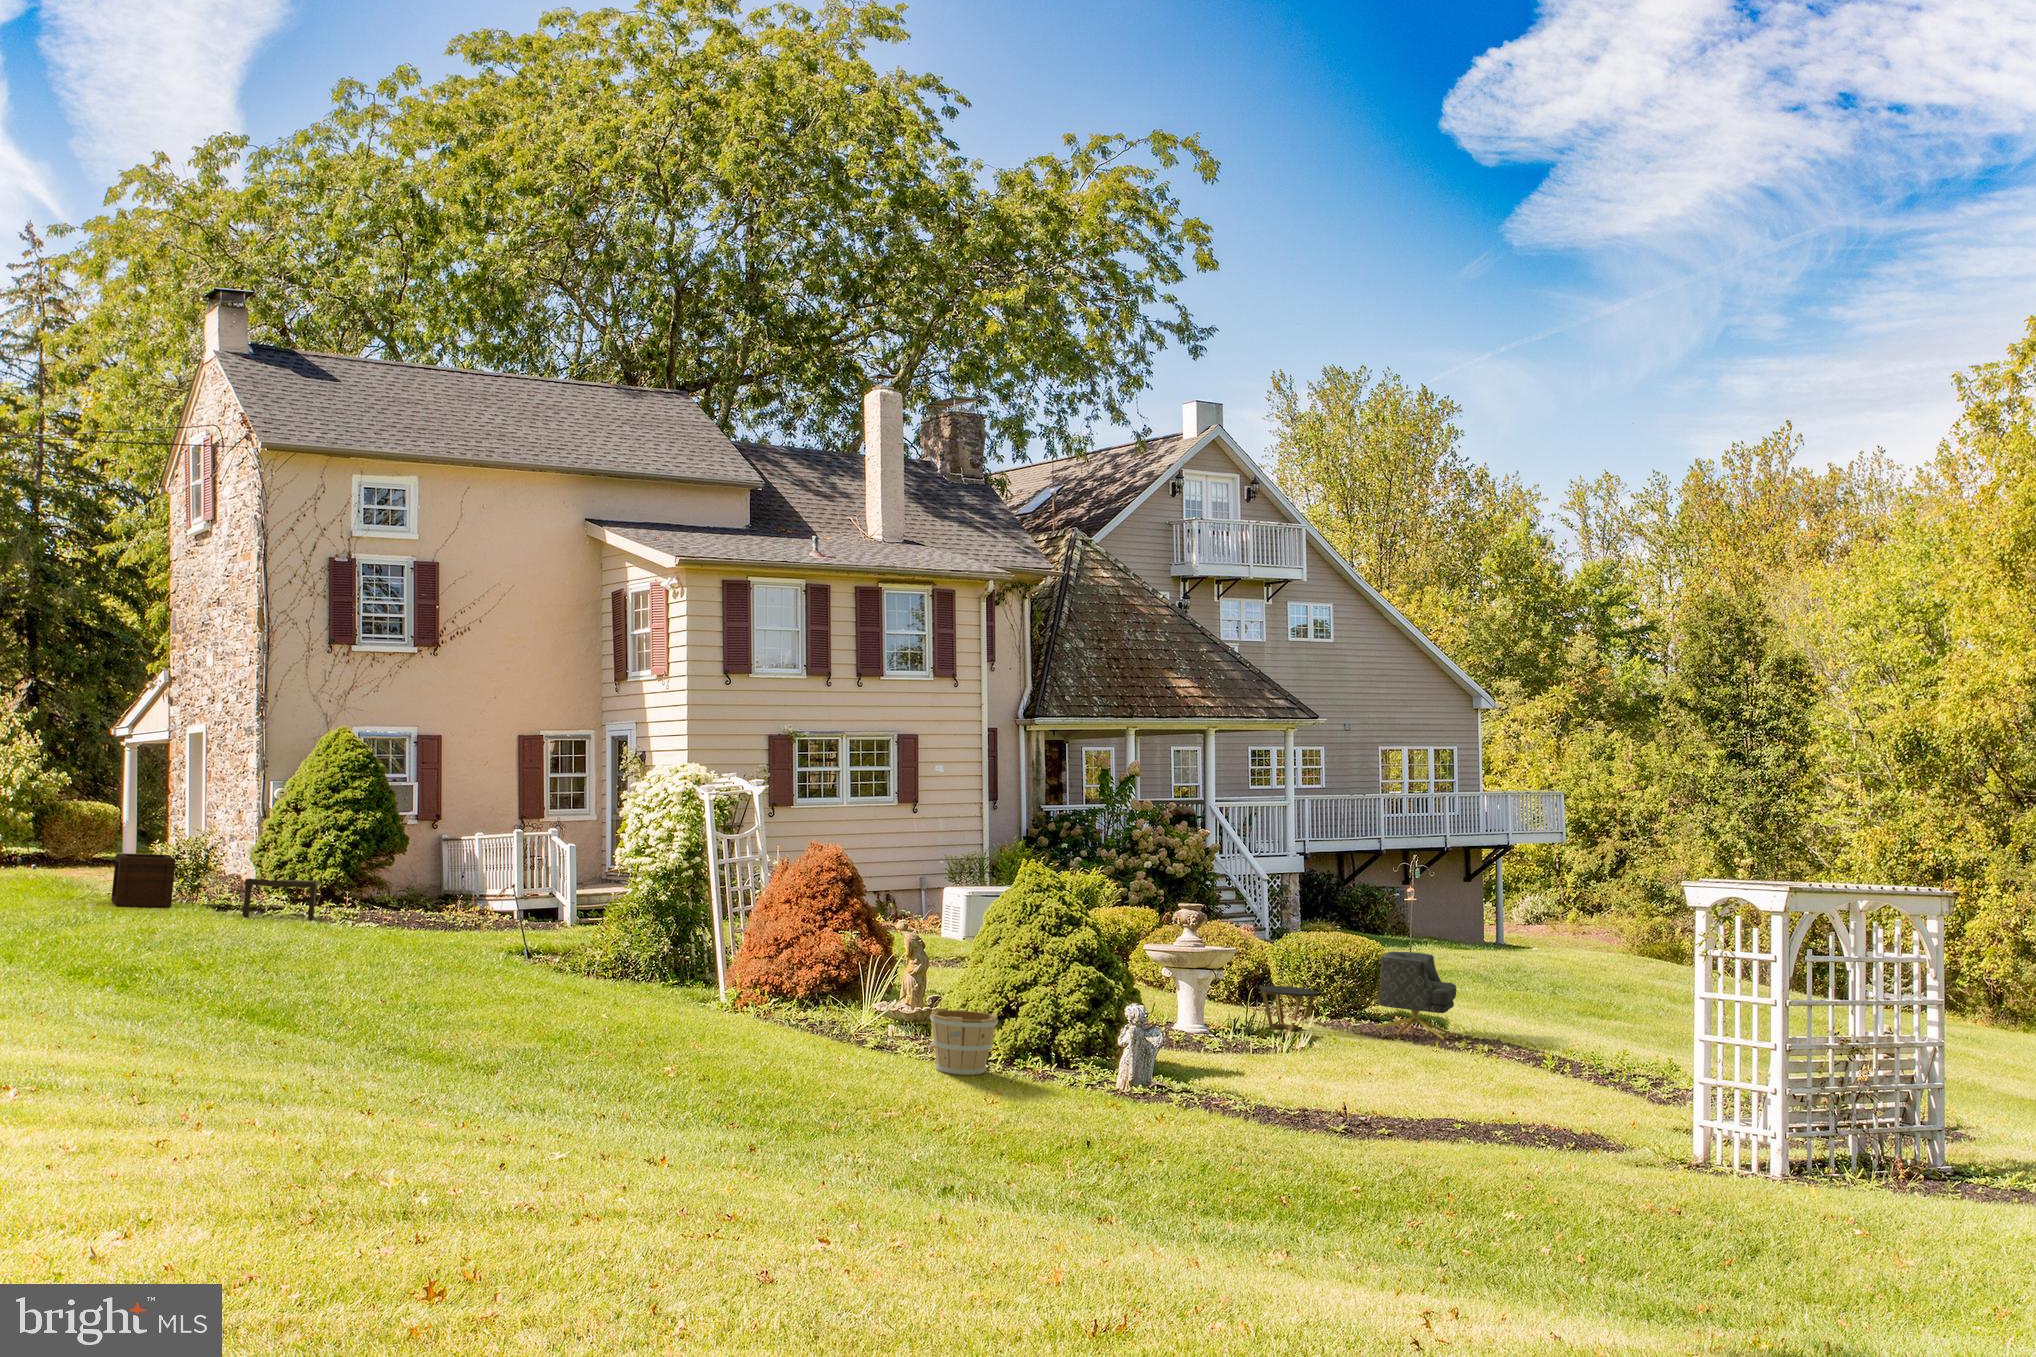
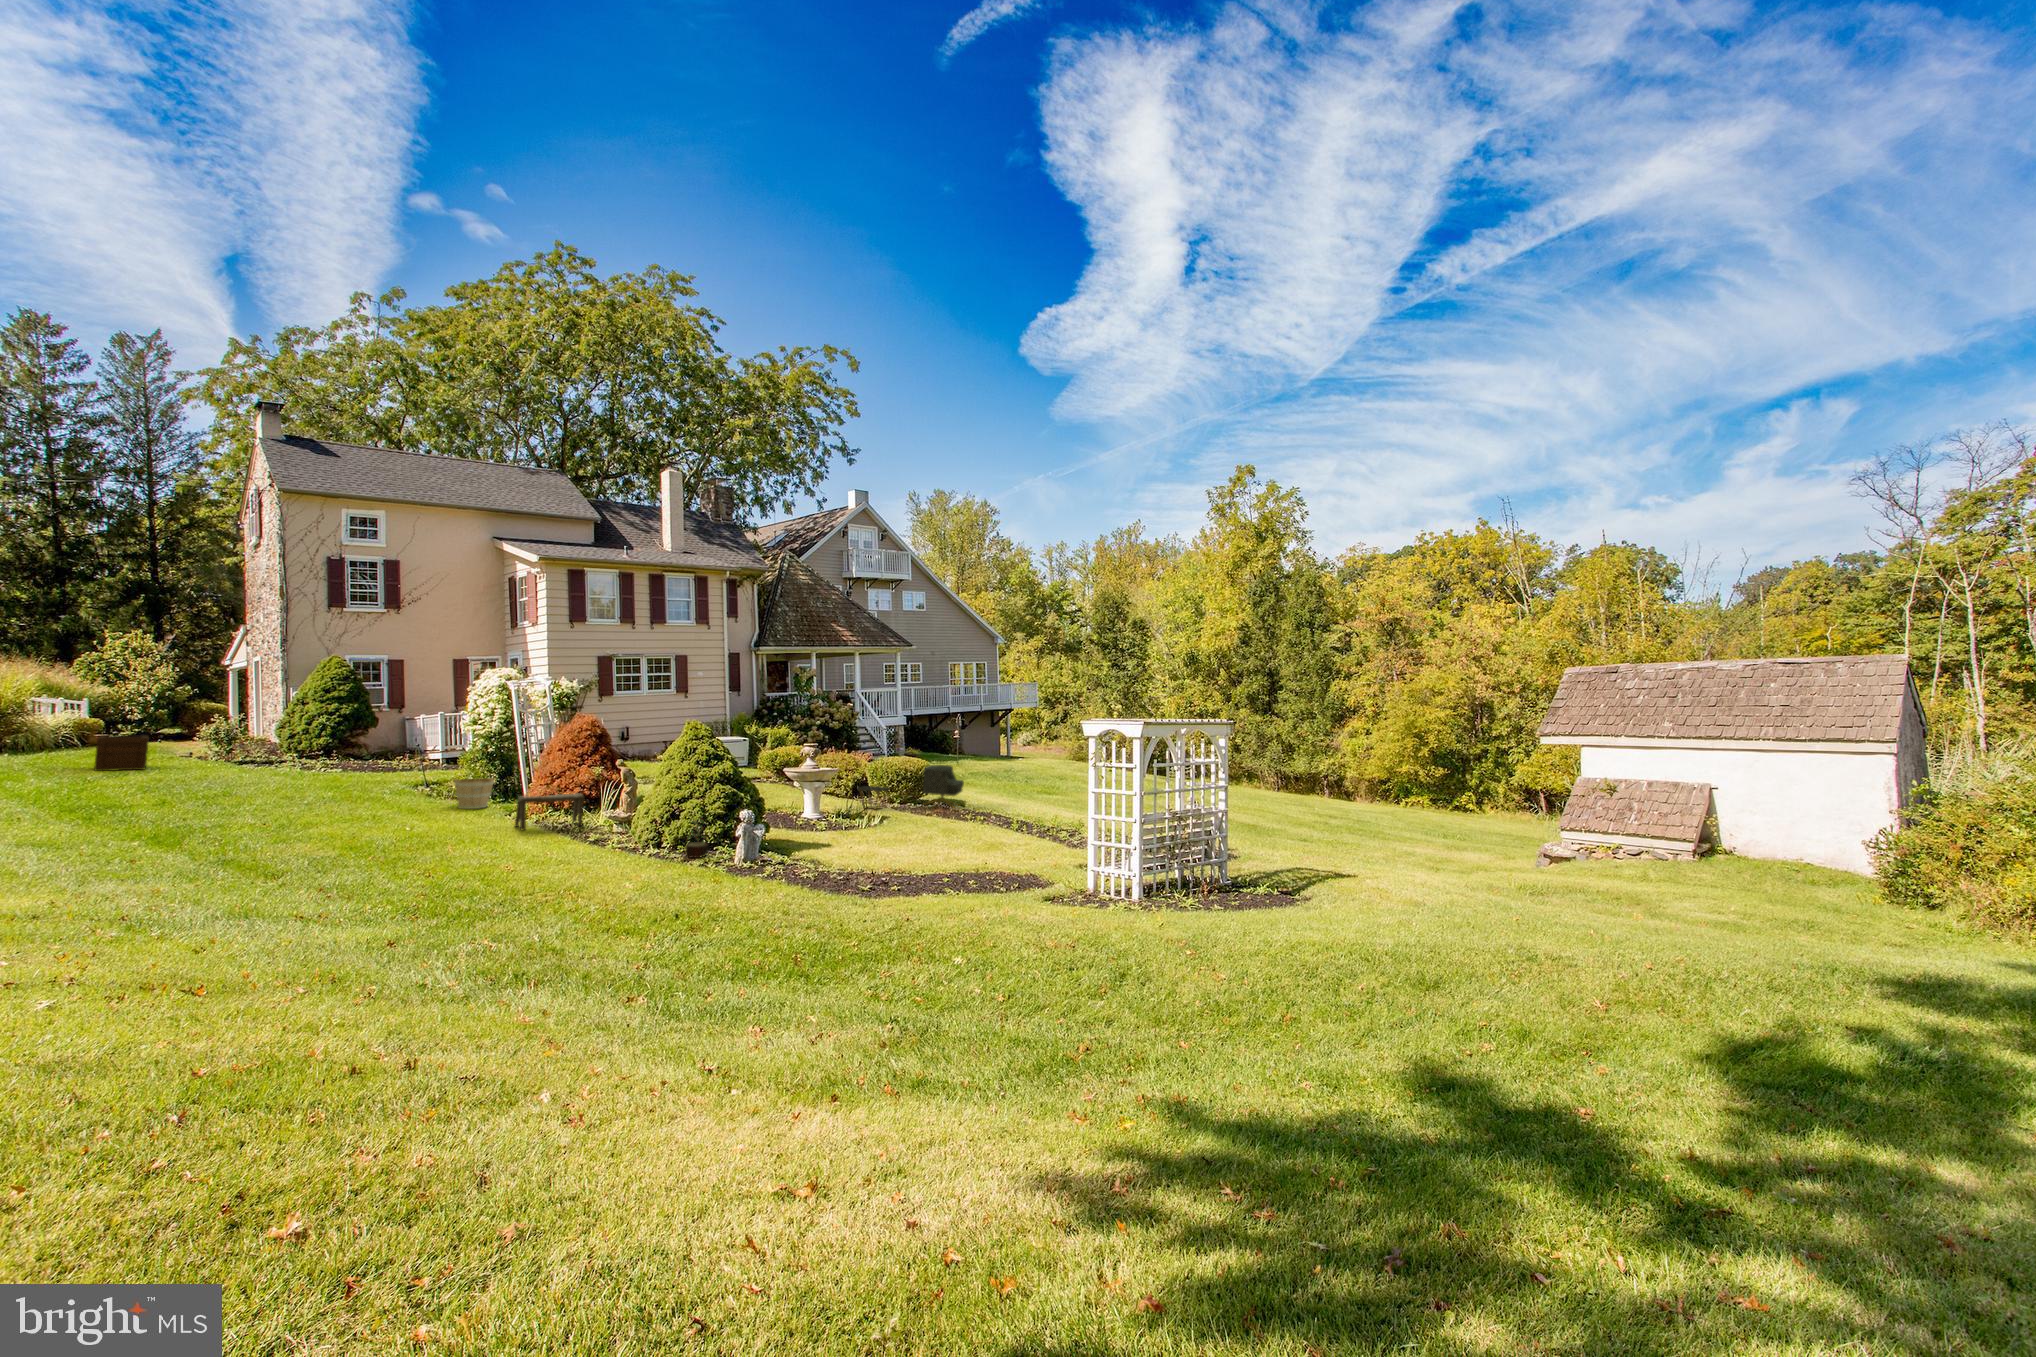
bench: present [243,878,319,920] -> present [515,793,585,830]
wooden bucket: present [930,1008,998,1075] -> present [454,778,494,809]
decorative plant: none [1029,1014,1066,1083] -> present [685,820,708,858]

